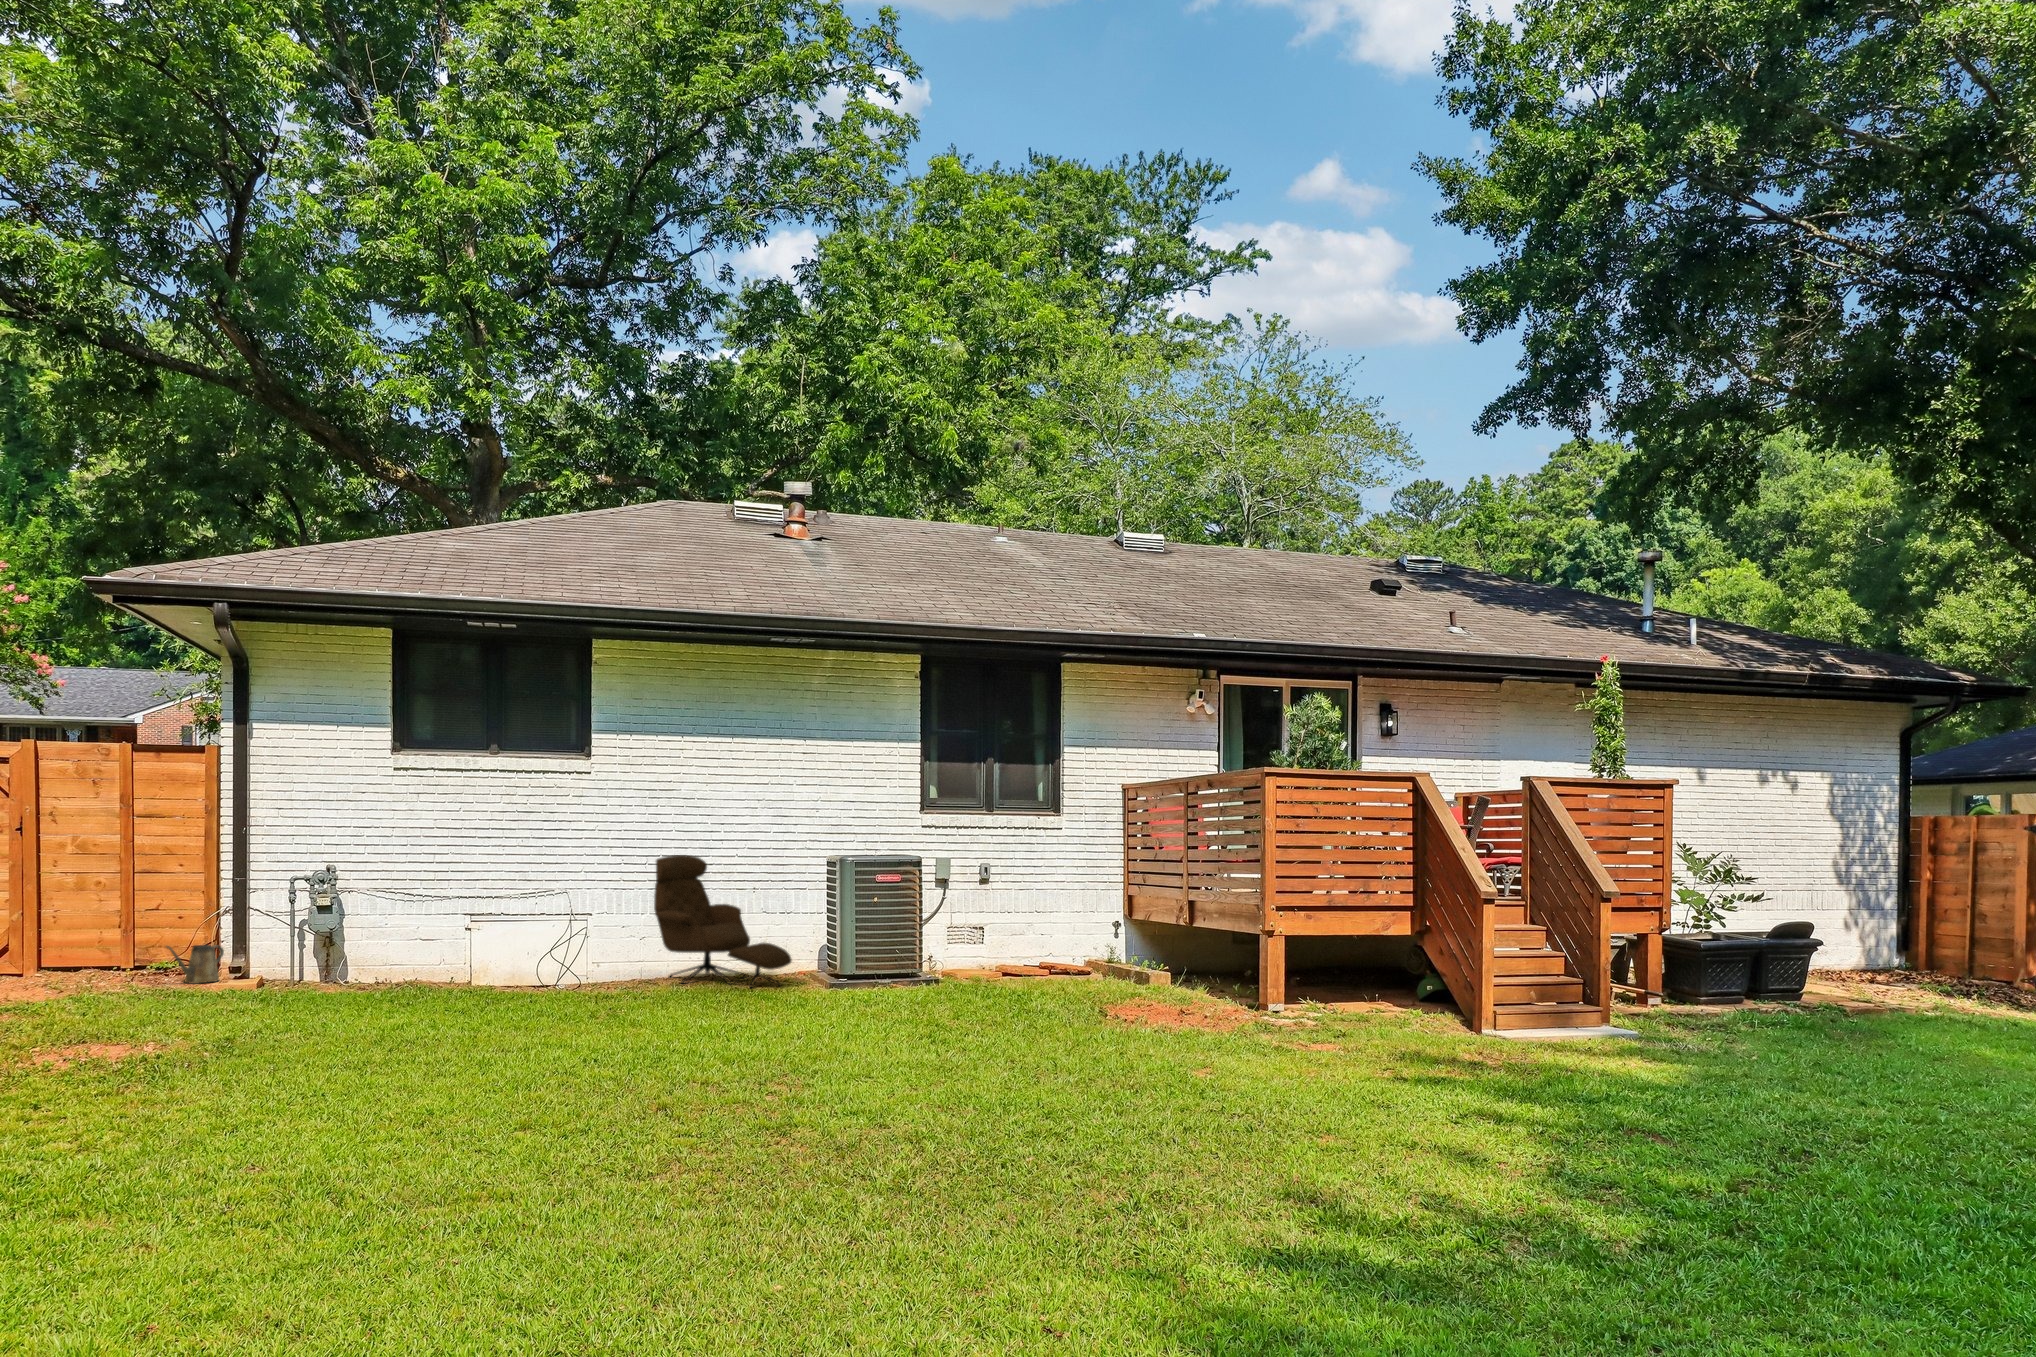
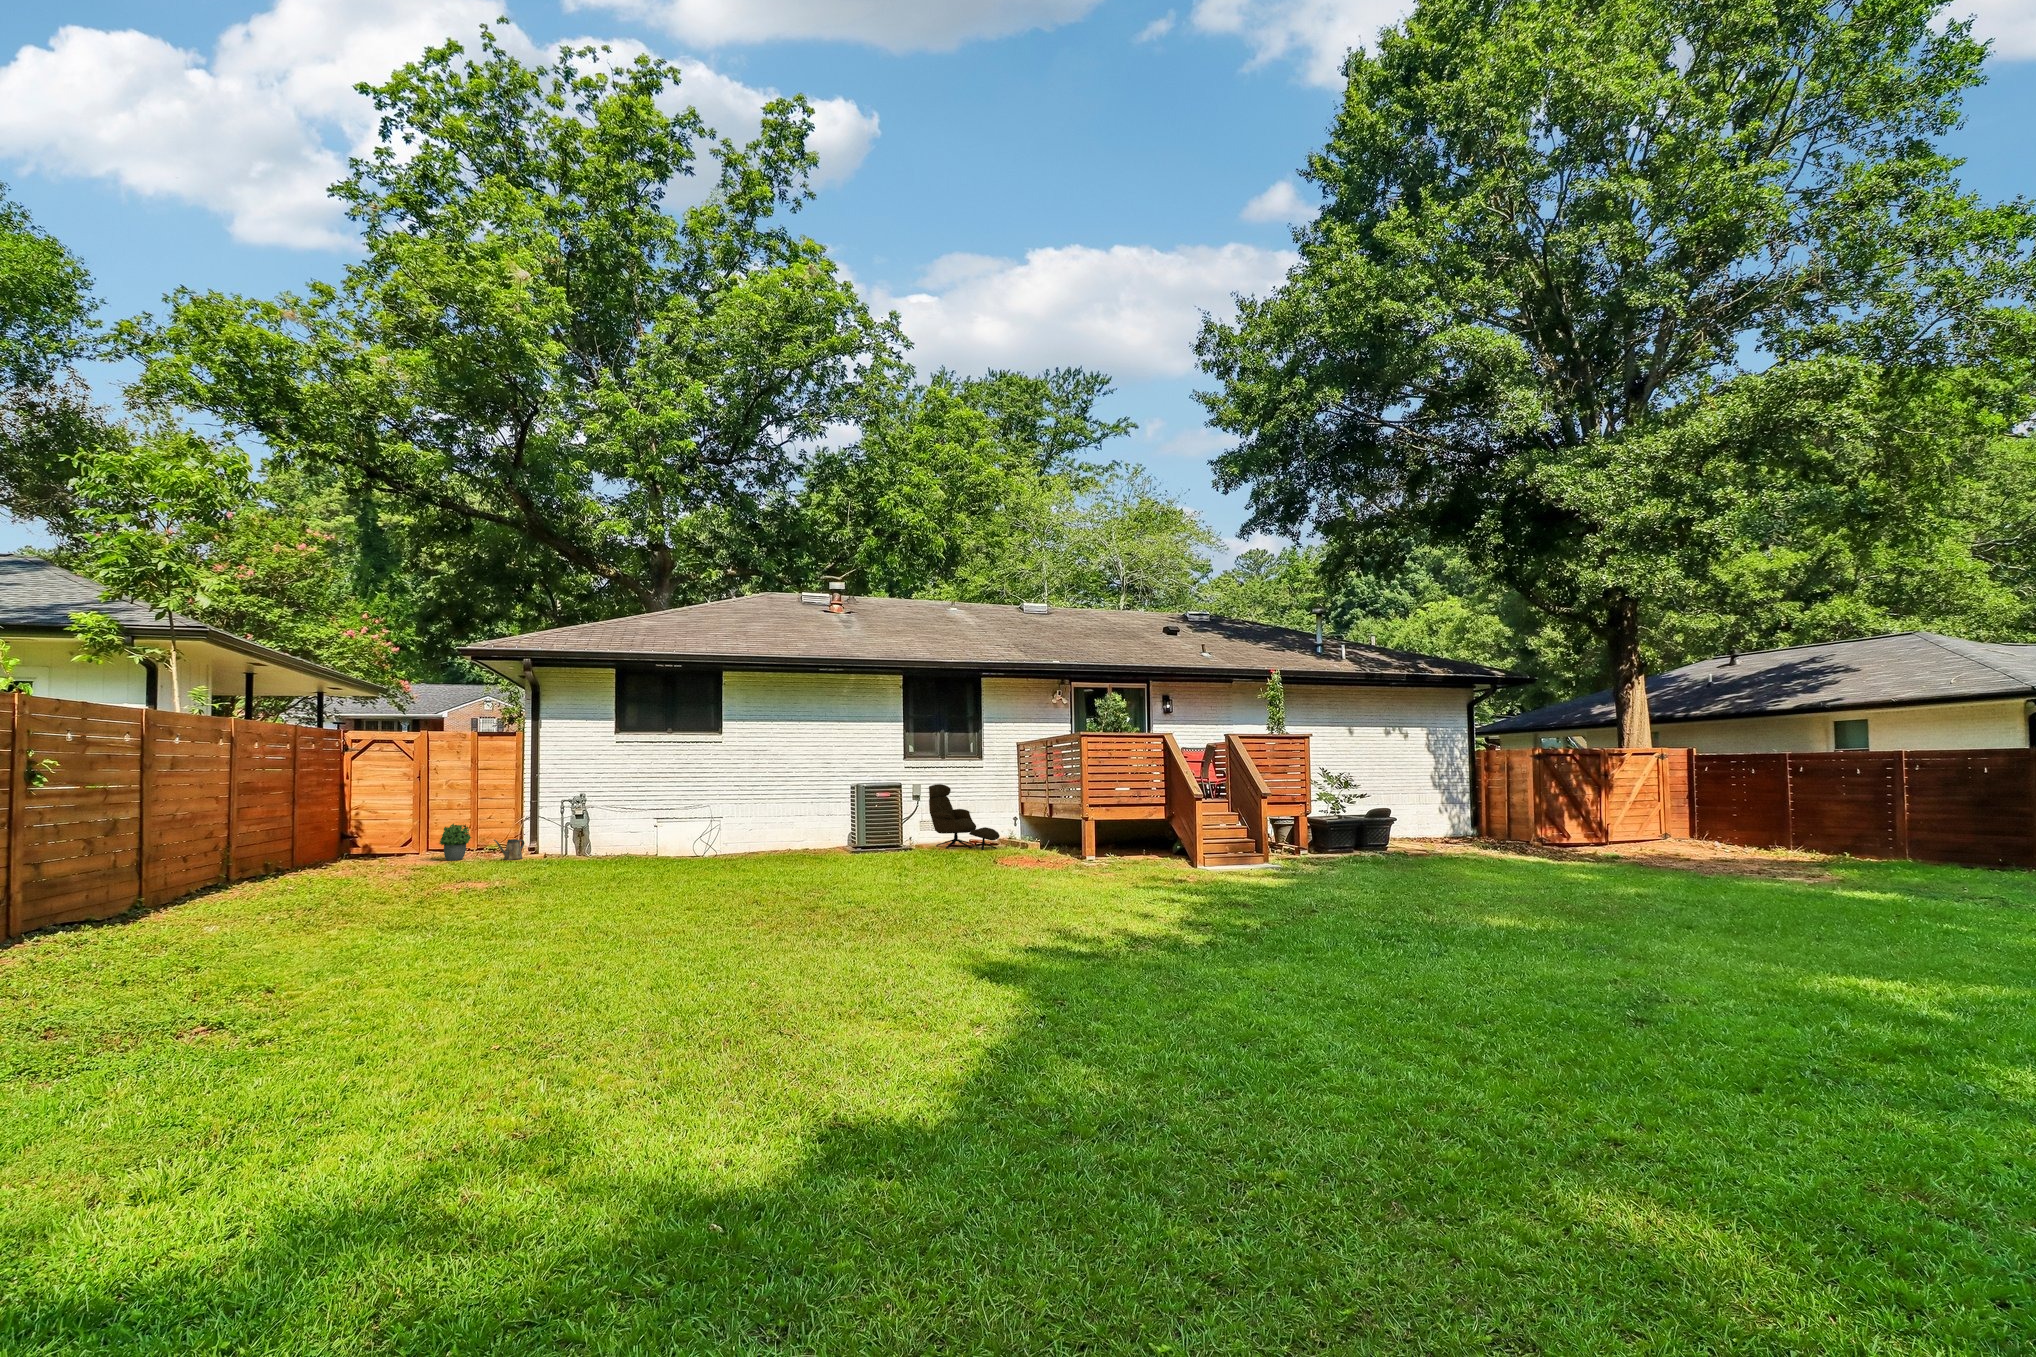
lounge chair: present [654,855,792,988] -> present [929,784,1000,850]
potted plant: none [63,913,126,982] -> present [439,824,471,861]

